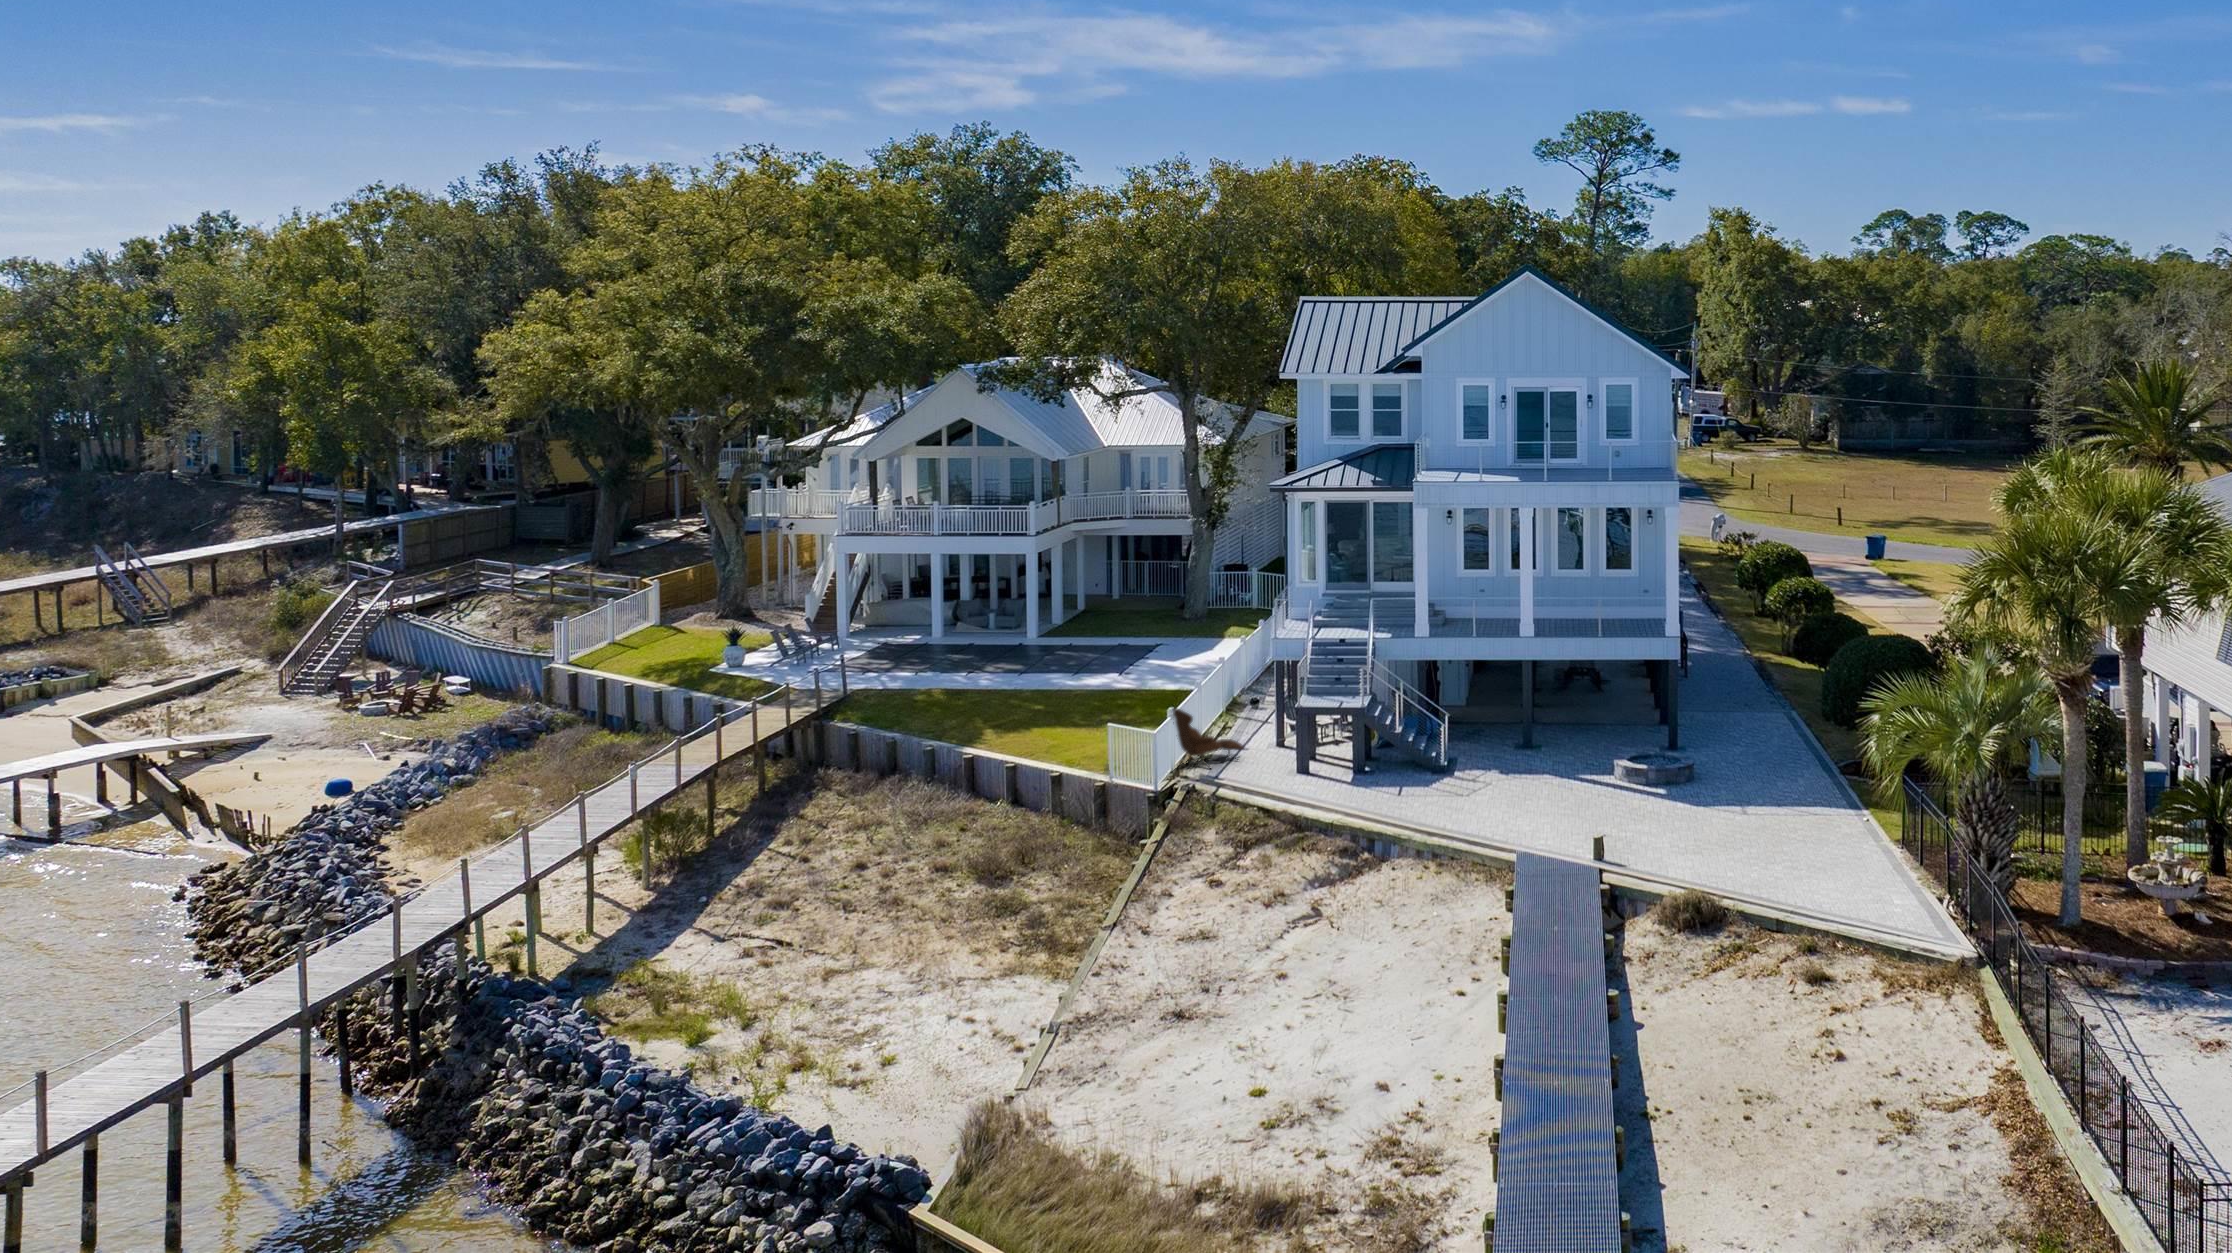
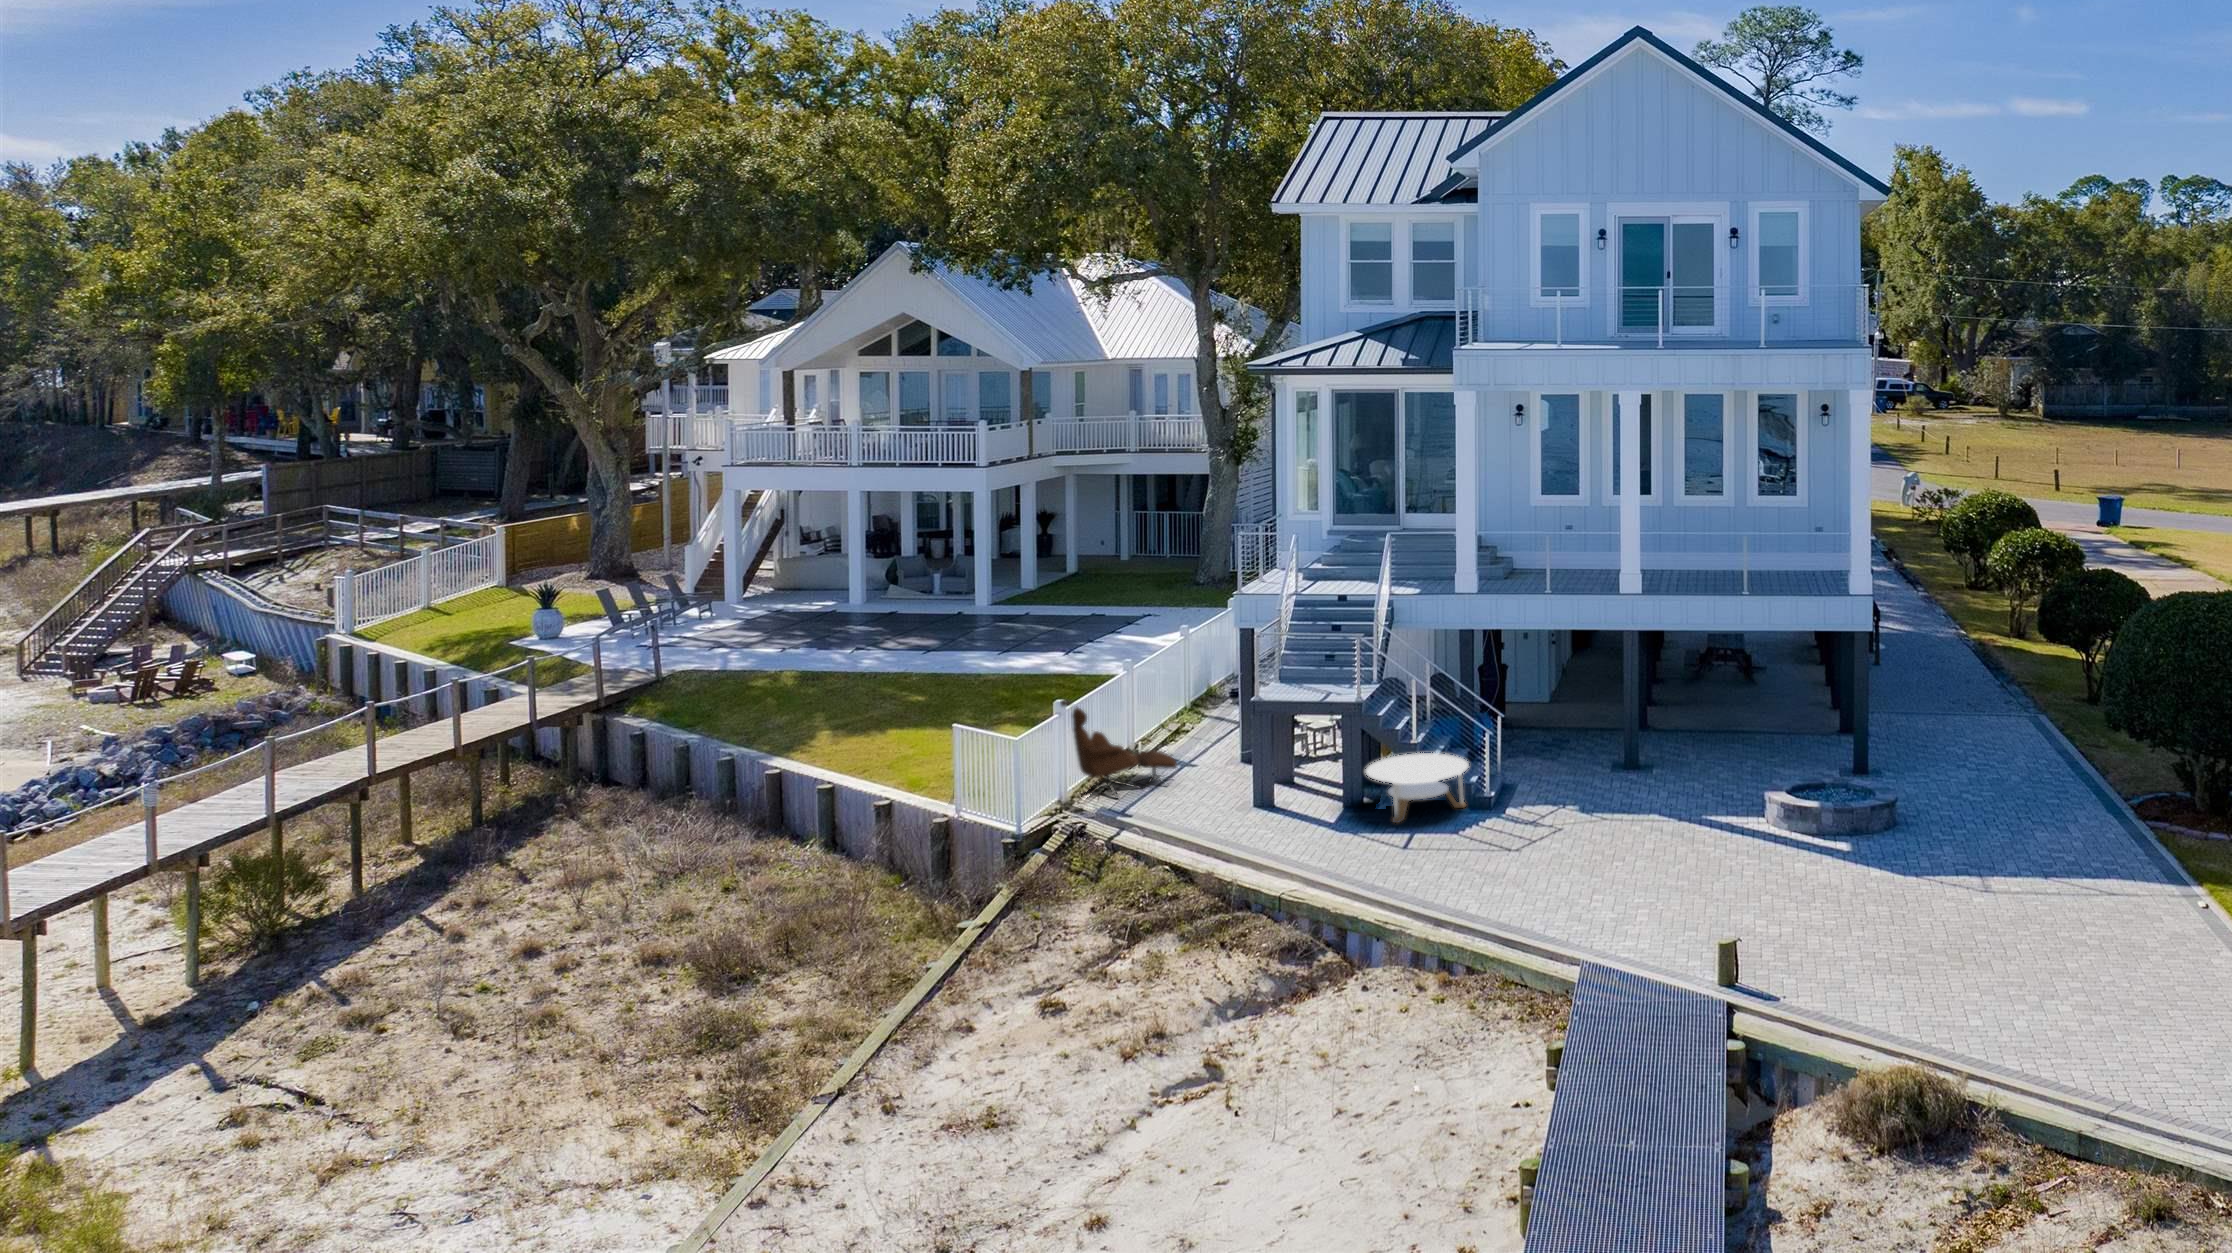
round table: none [1368,739,1431,781] -> present [1366,753,1469,823]

